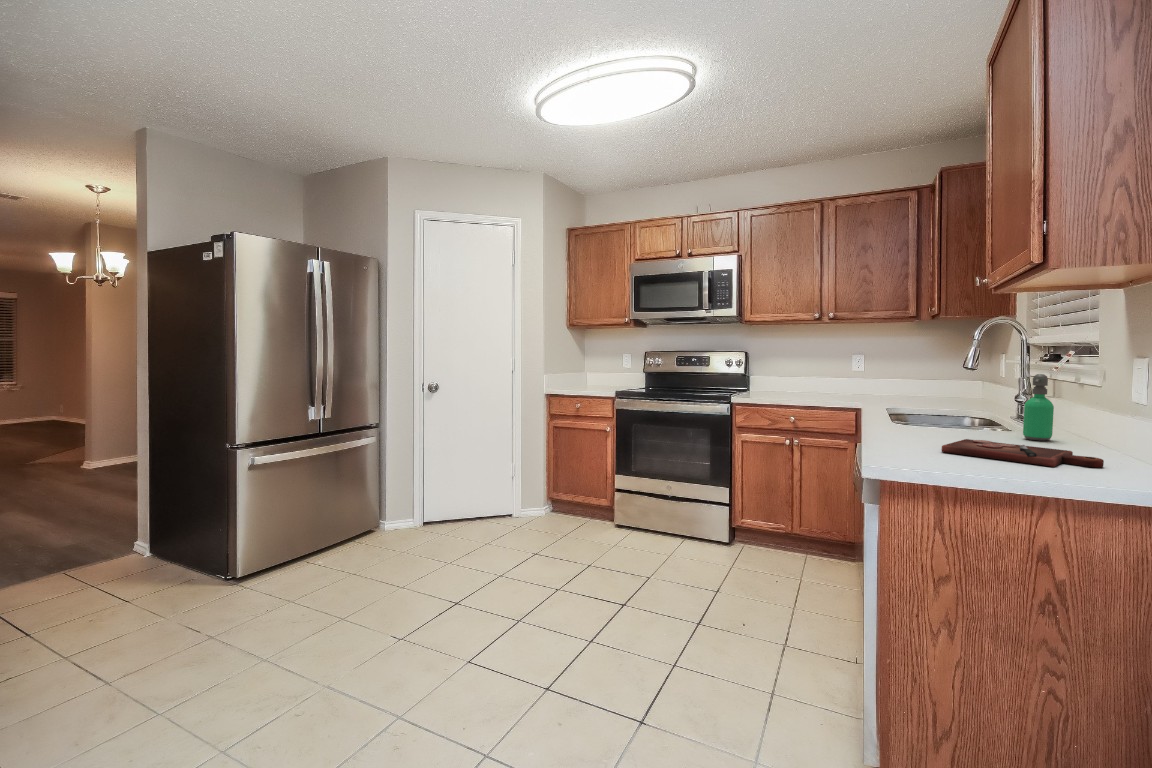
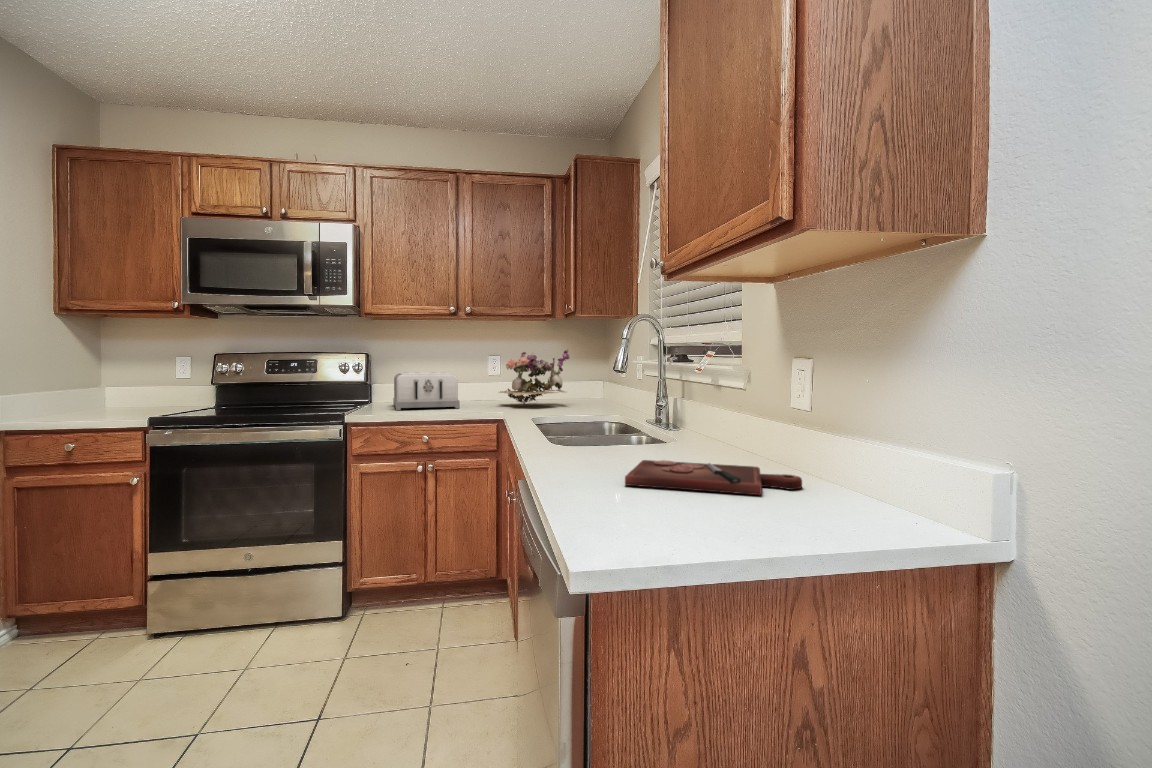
flower arrangement: none [857,346,931,396] -> present [499,349,570,405]
toaster: none [766,366,821,396] -> present [393,372,460,410]
soap dispenser: present [1023,374,1054,441] -> none [688,372,716,452]

